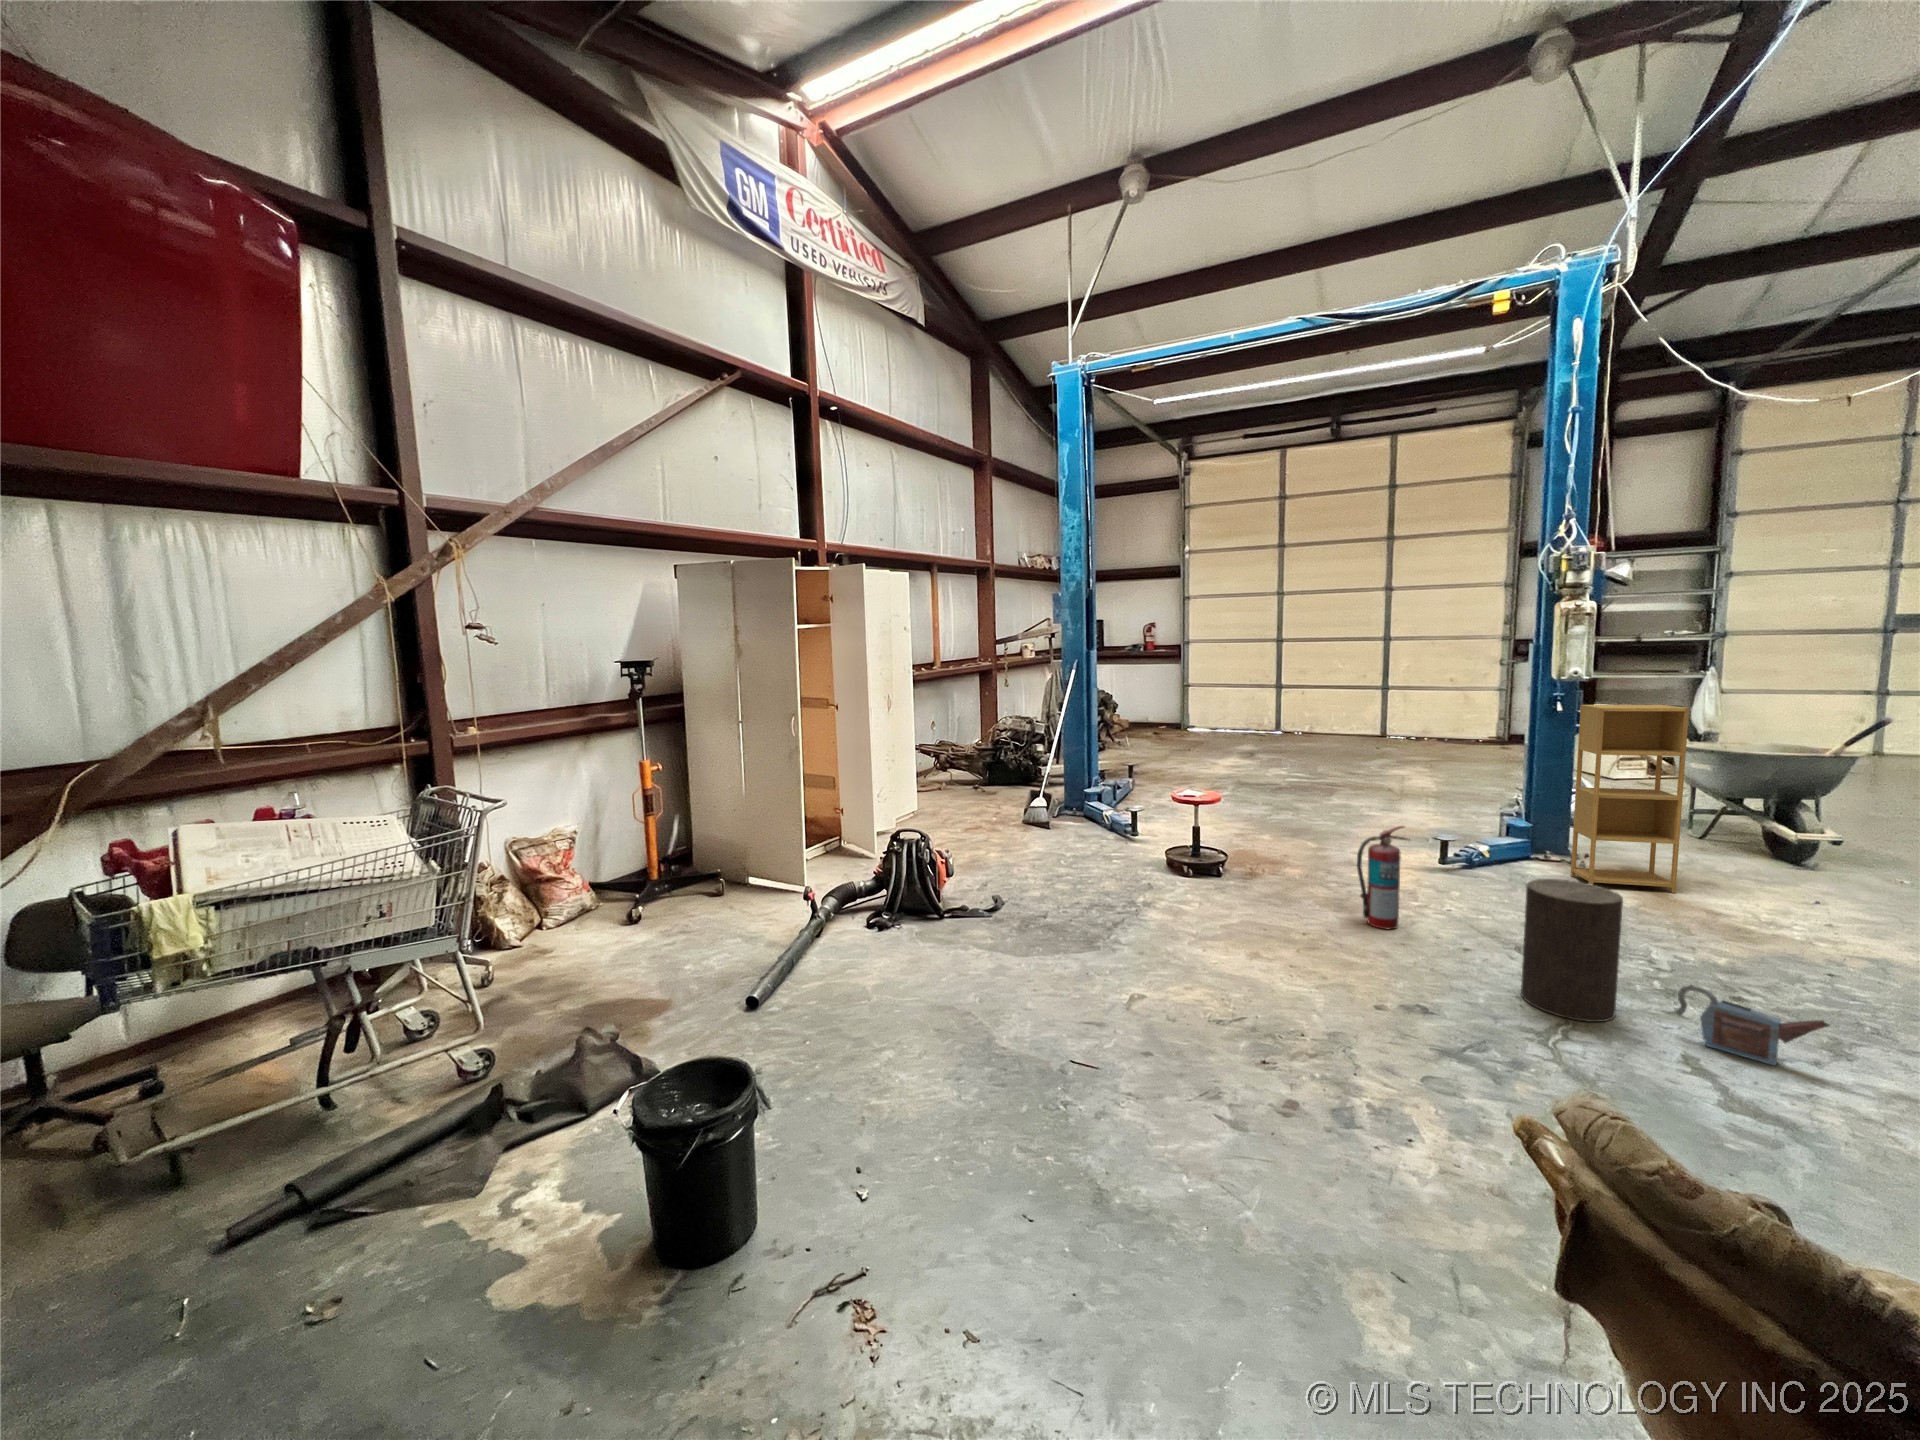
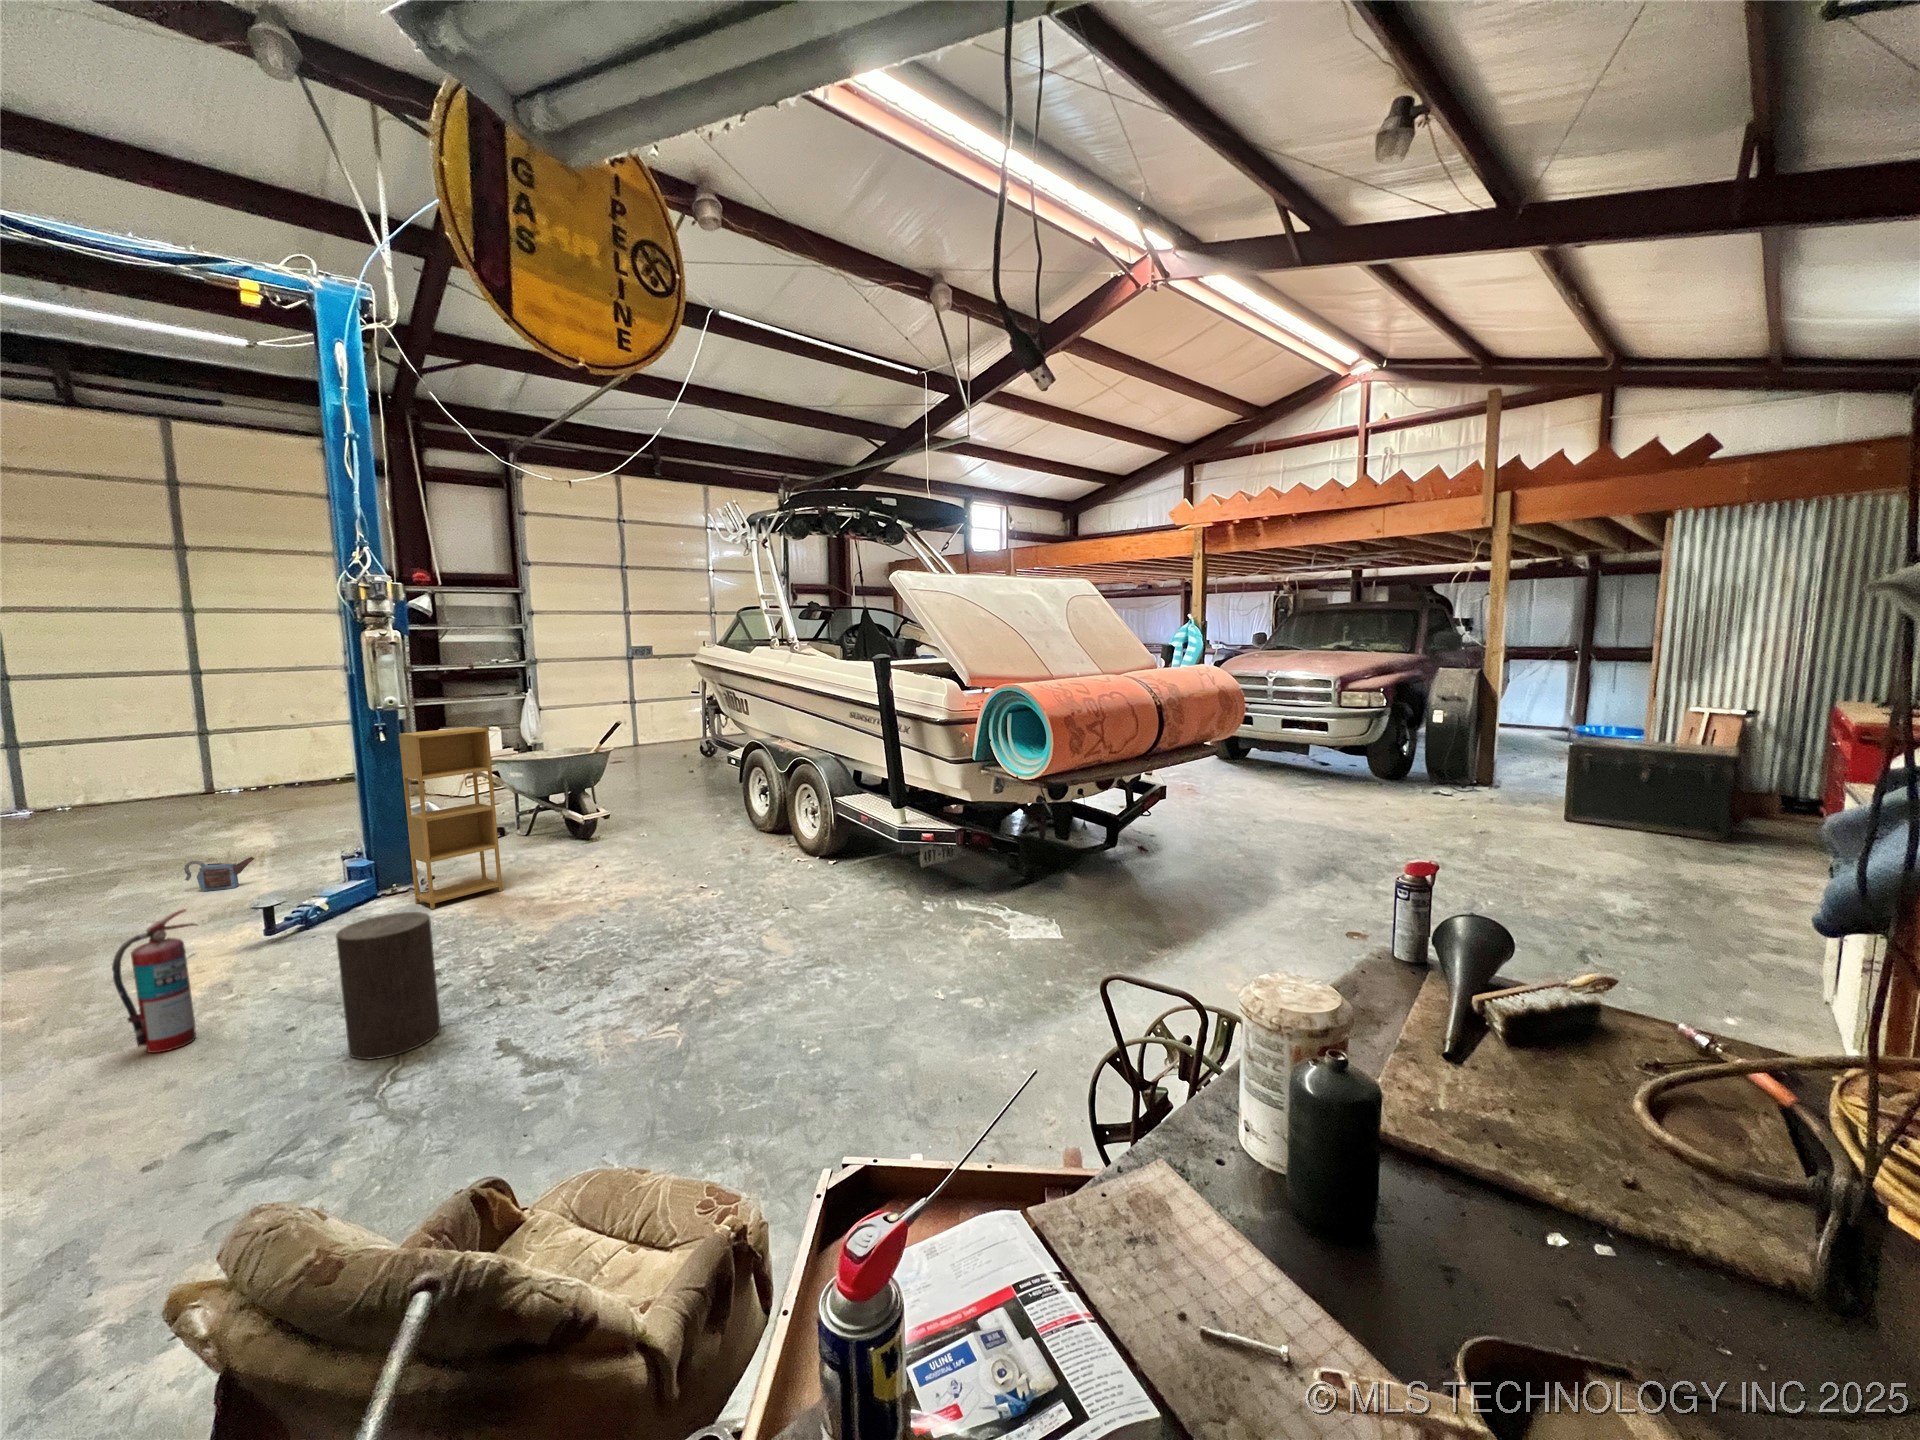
watering can: present [1676,985,1829,1066] -> present [184,857,254,891]

